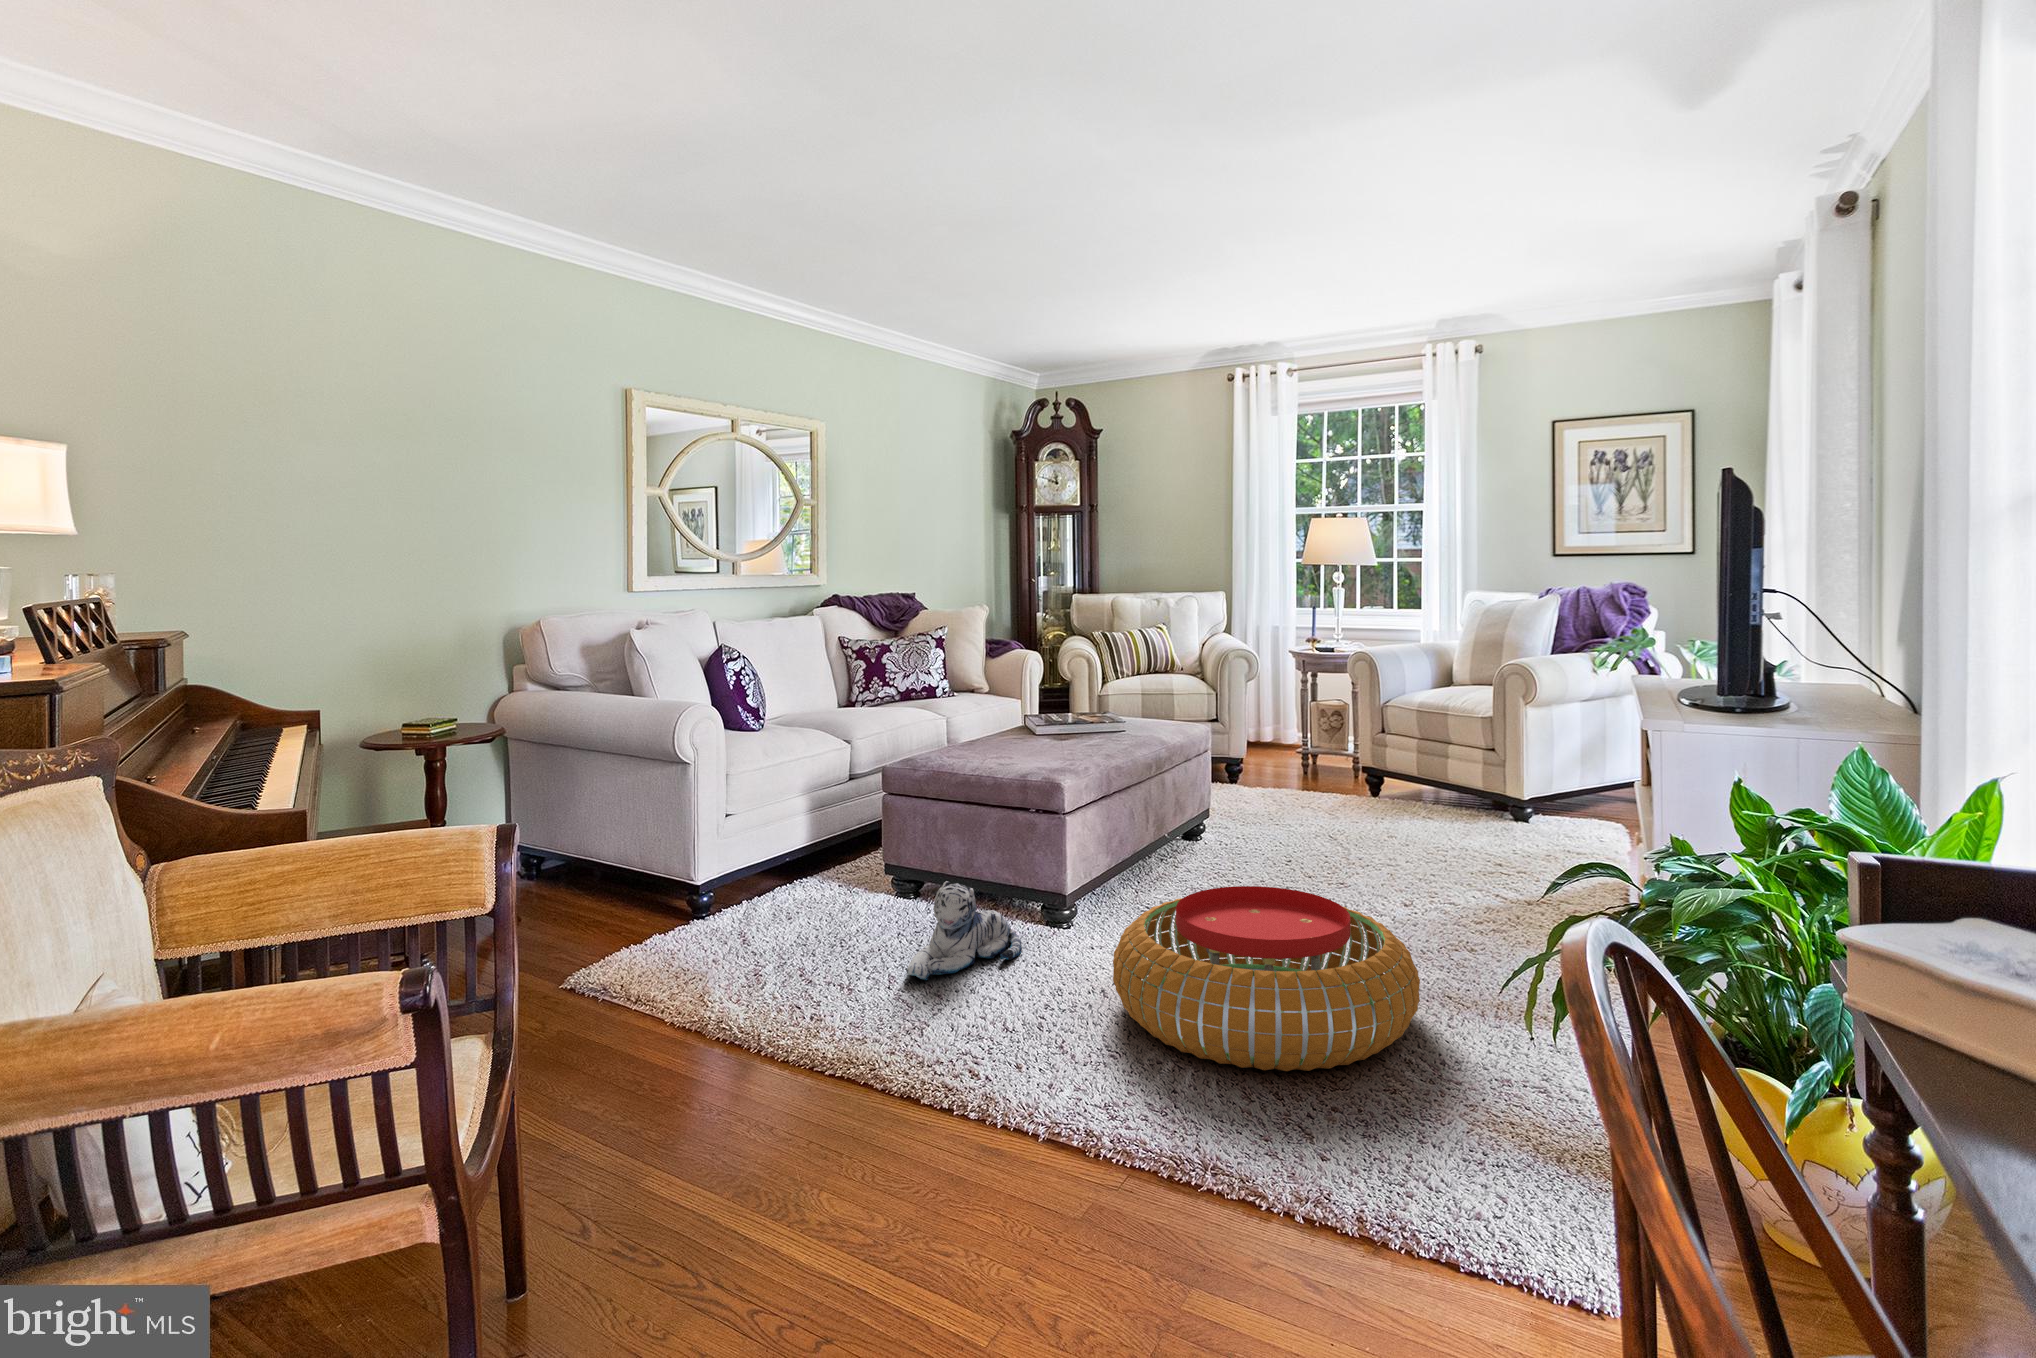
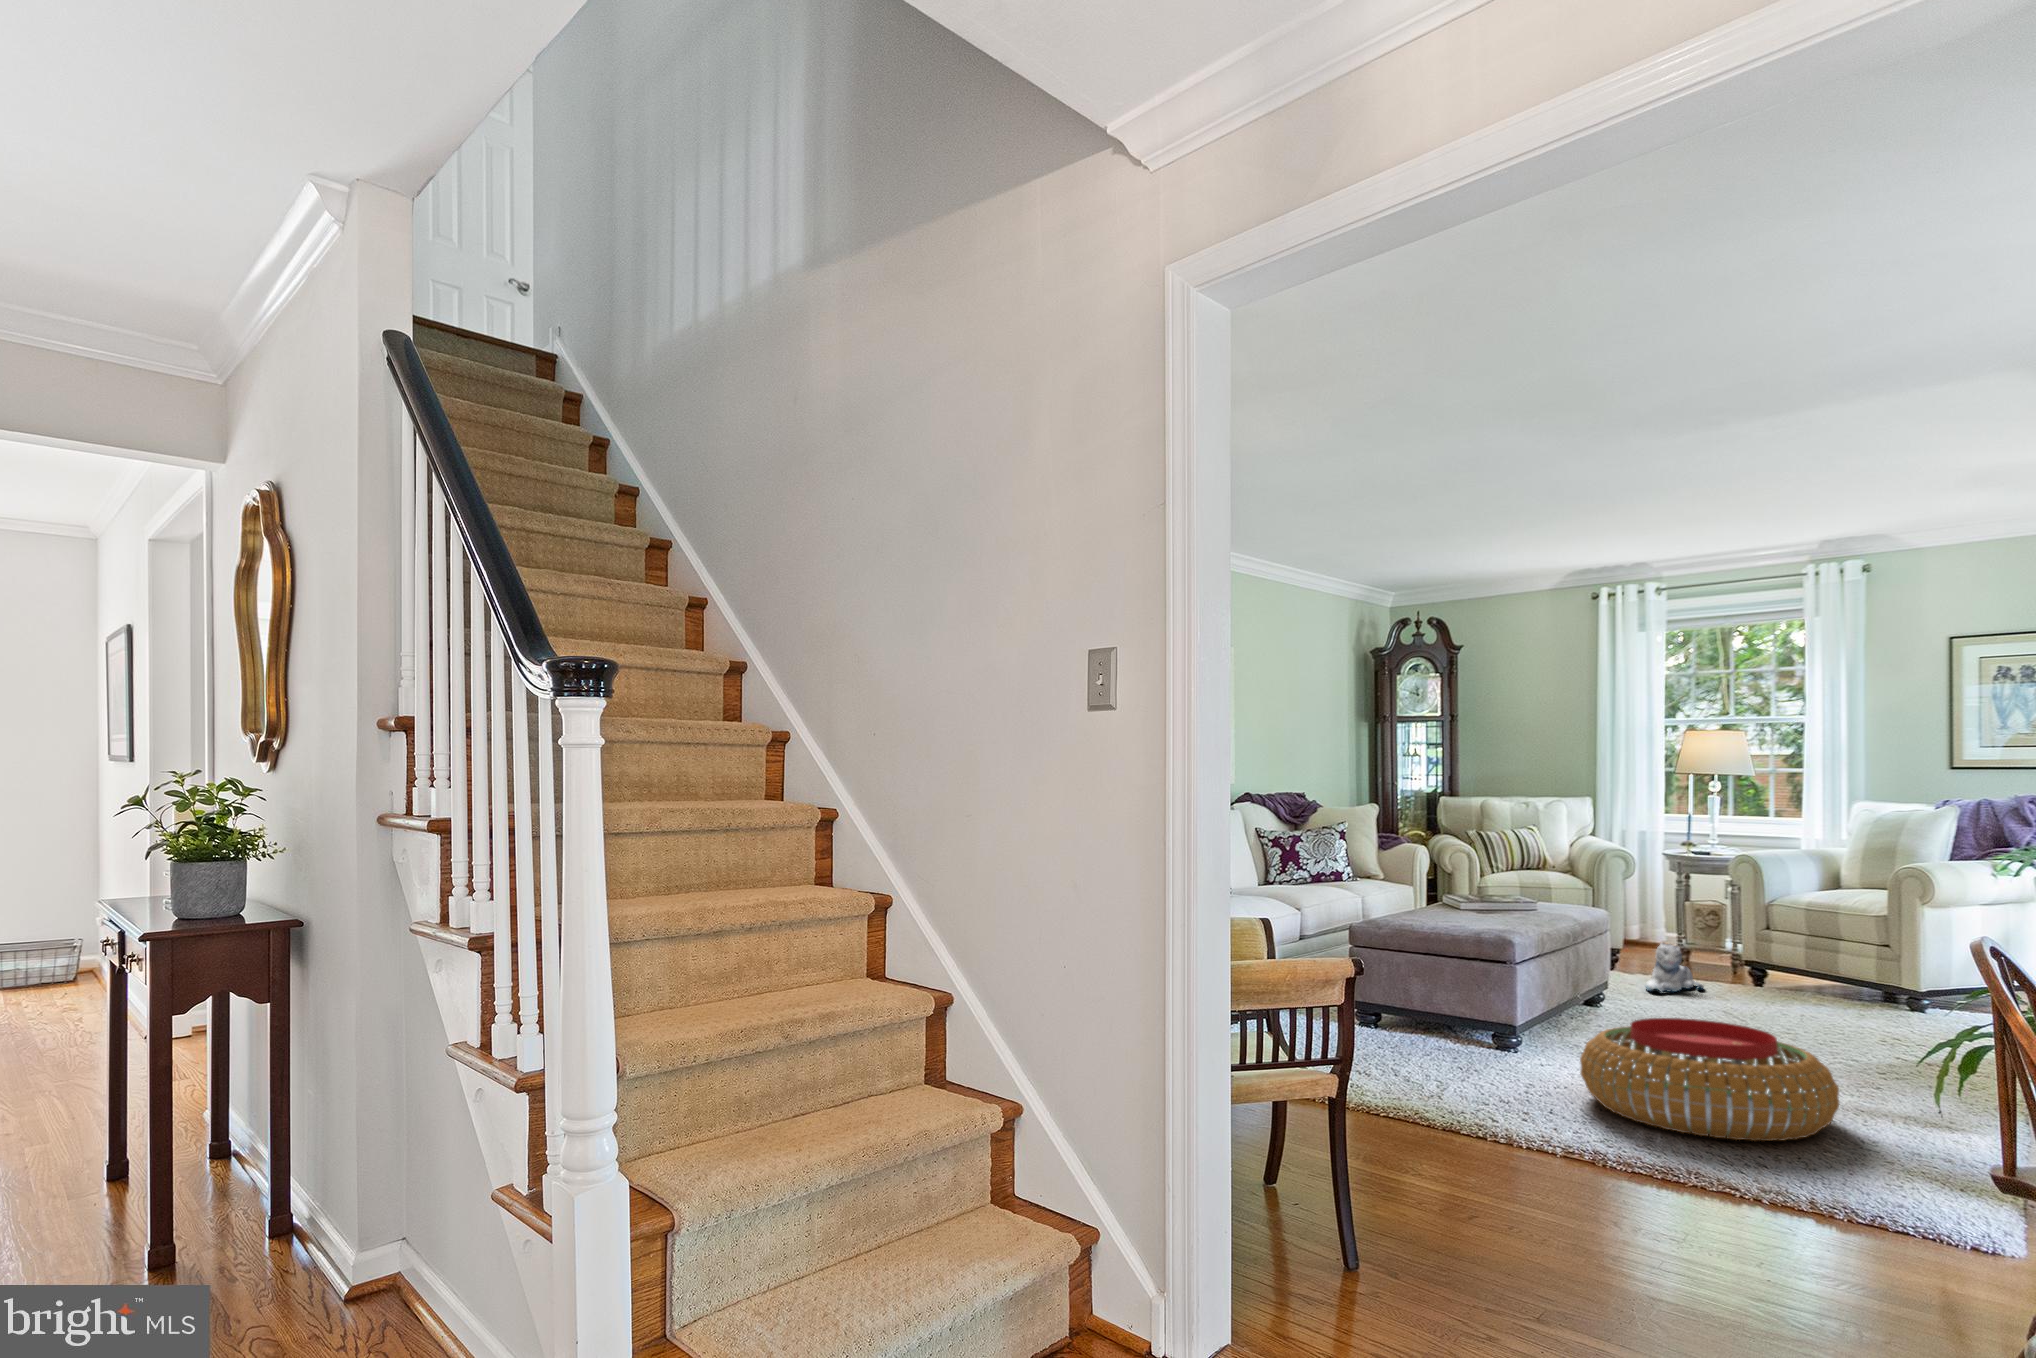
plush toy: present [906,881,1022,980] -> present [1646,943,1704,992]

